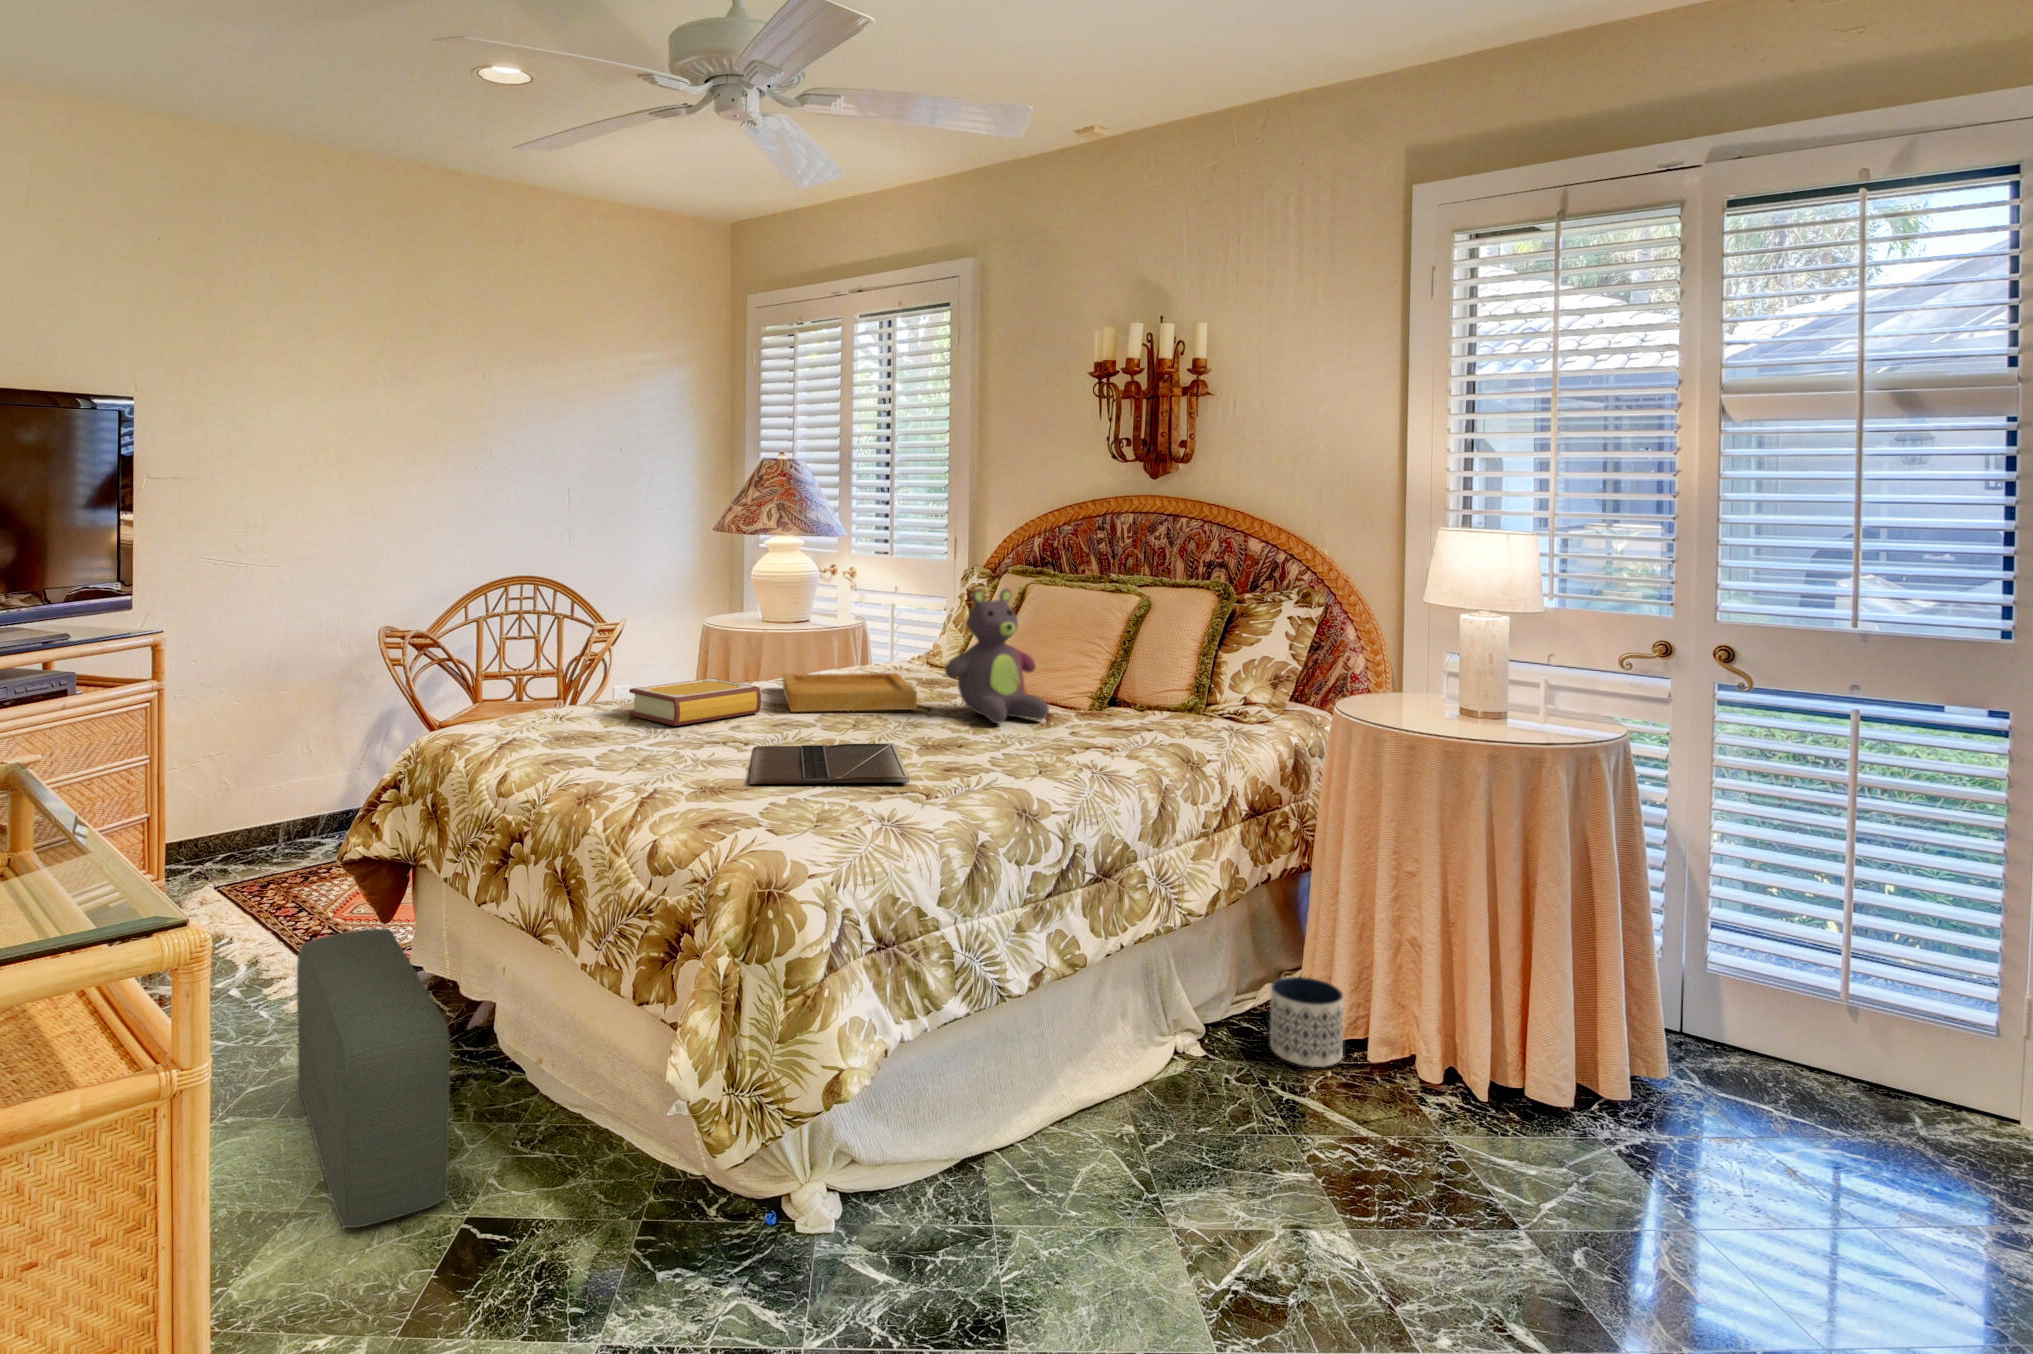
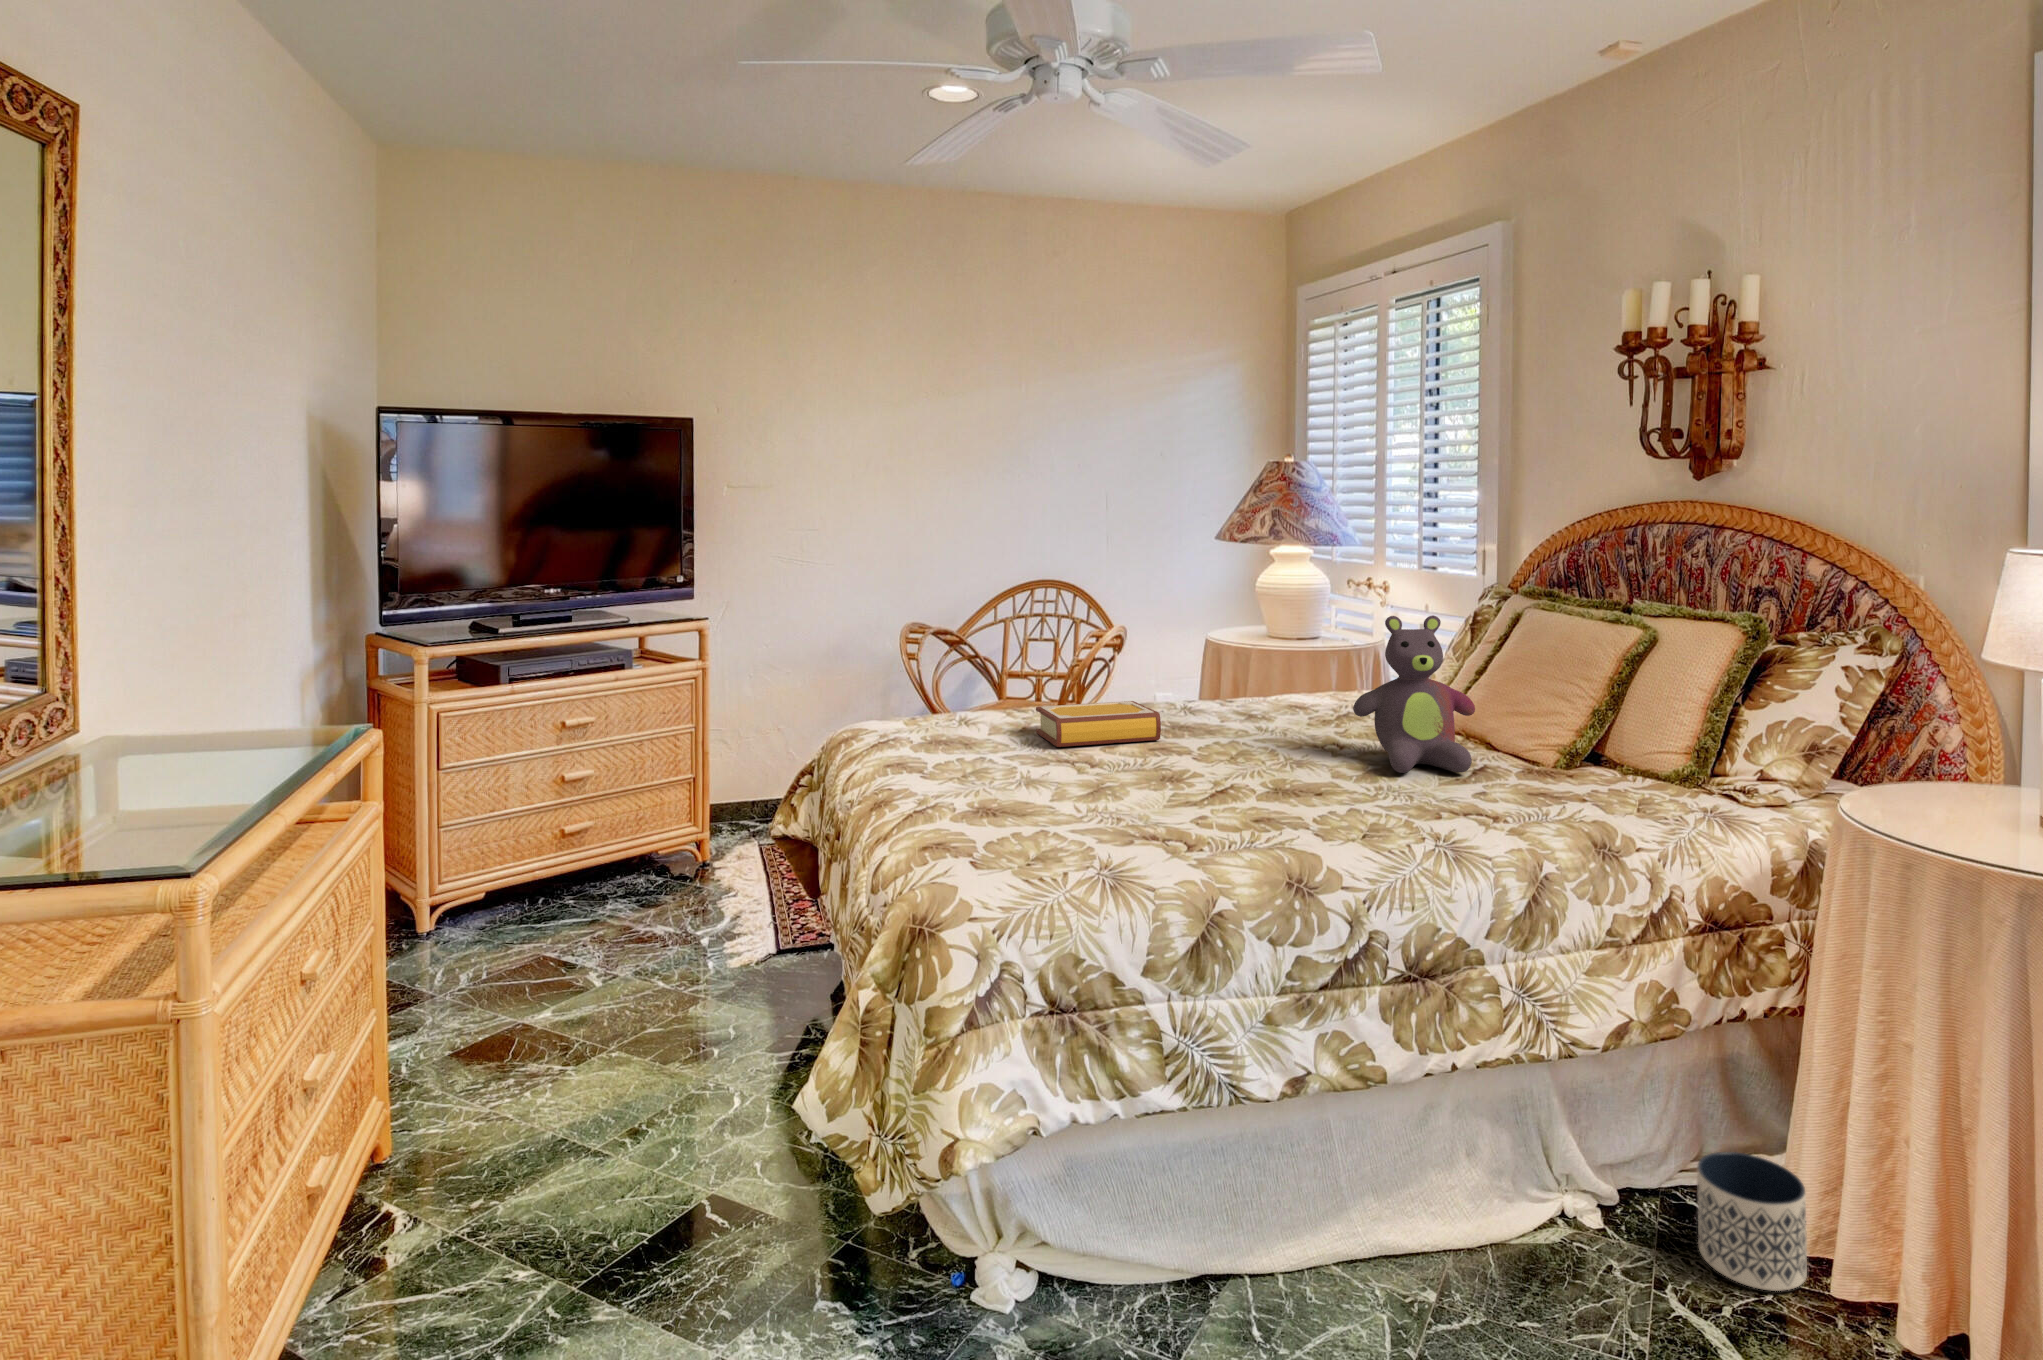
tray: present [783,673,917,712] -> none [1192,701,1349,749]
laptop: present [750,743,909,784] -> none [1036,775,1245,830]
pouf: present [297,929,450,1228] -> none [621,909,777,1179]

